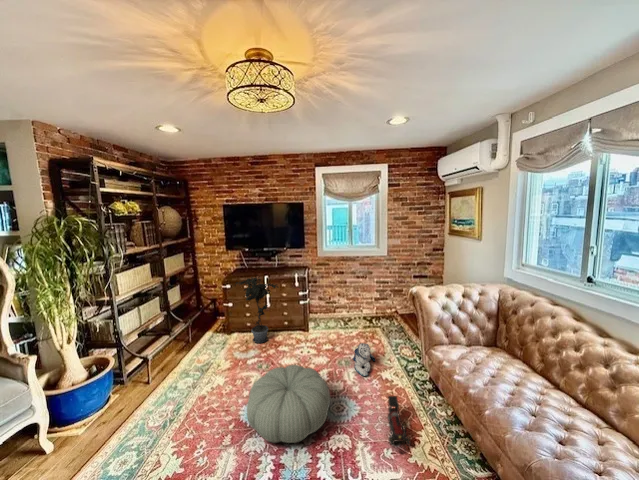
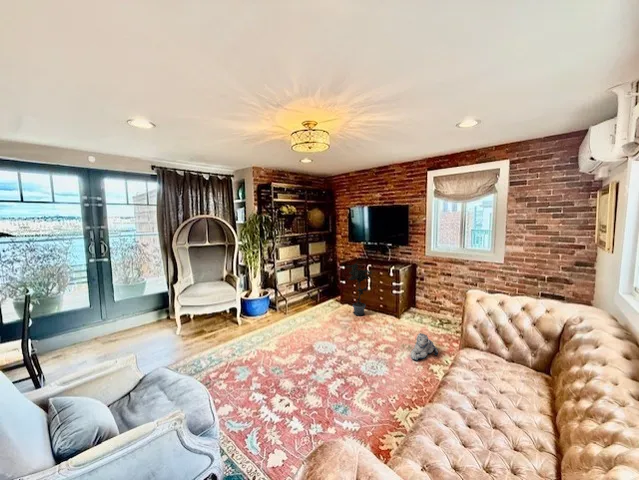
pouf: present [247,365,330,443] -> none [310,324,369,369]
toy train: present [388,396,411,447] -> none [386,370,414,406]

